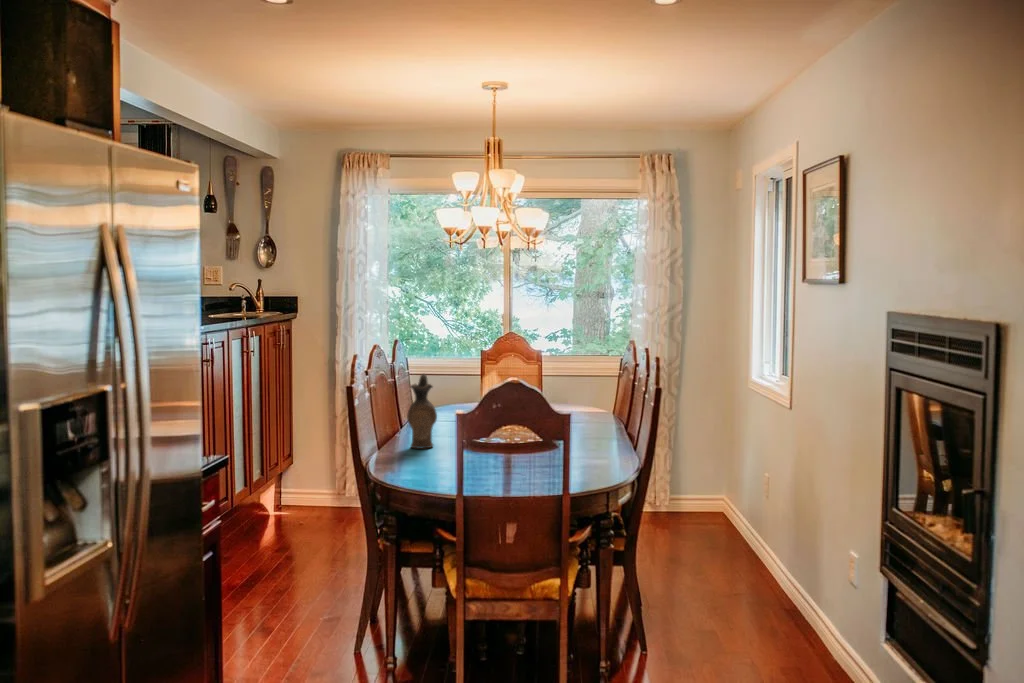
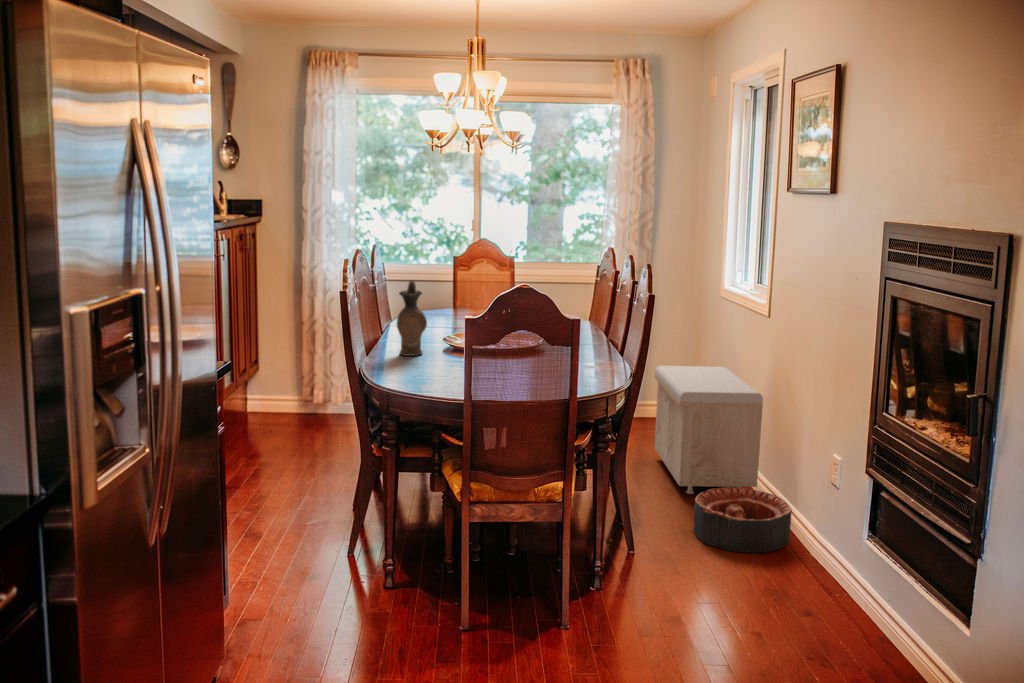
storage bench: none [679,458,786,592] -> present [655,366,763,494]
basket: none [712,585,813,656] -> present [693,487,792,553]

